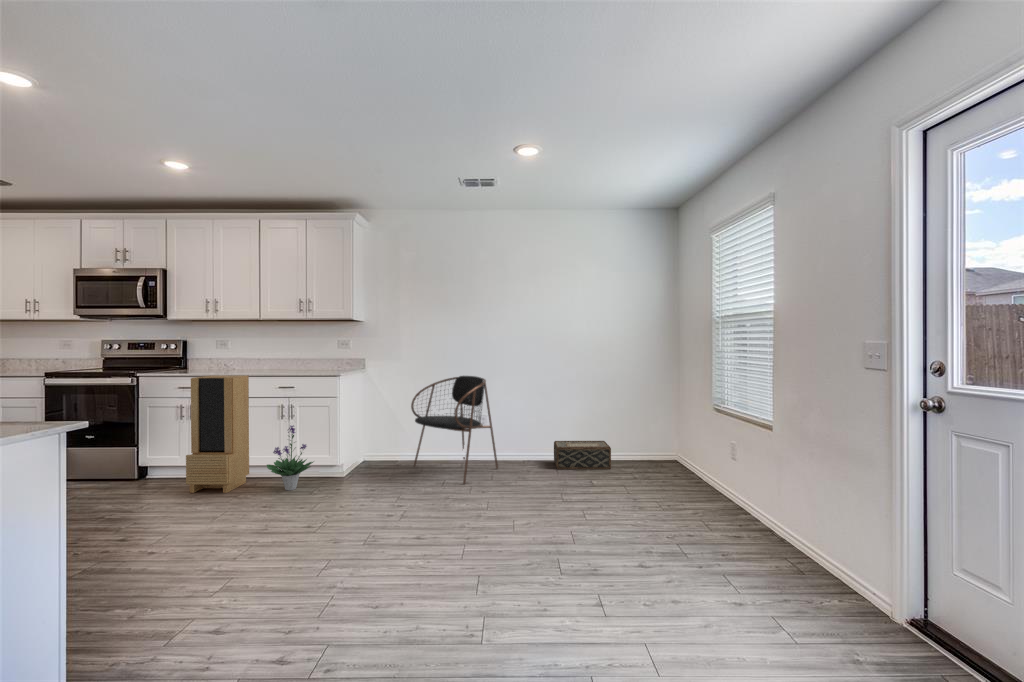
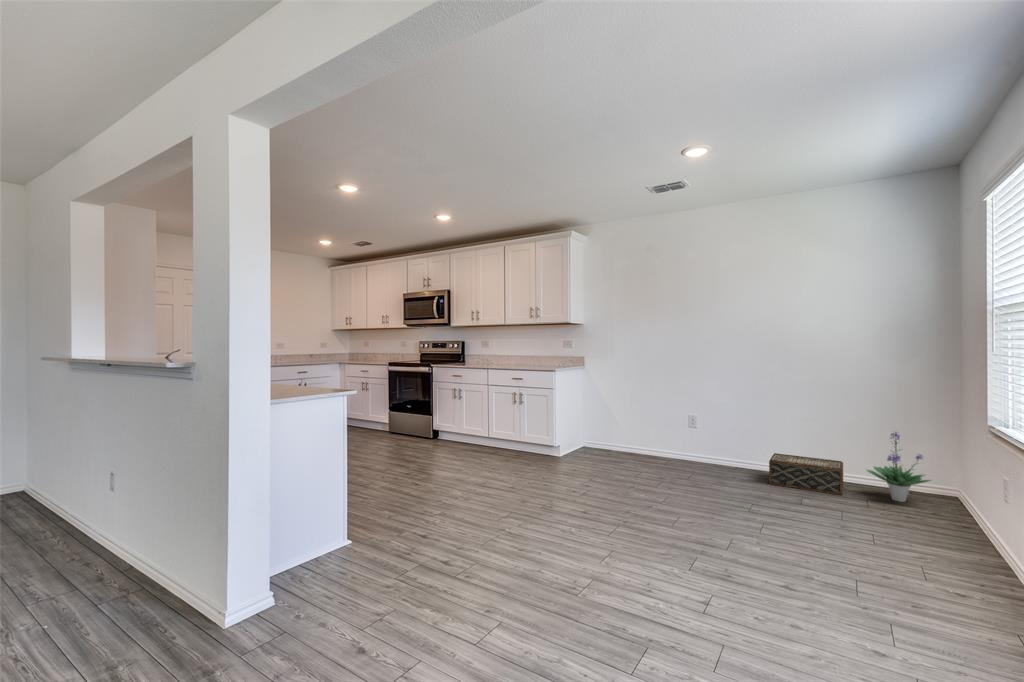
storage cabinet: present [186,375,249,493] -> none [454,368,494,456]
dining chair: present [411,376,498,484] -> none [618,376,702,481]
potted plant: present [267,425,313,490] -> present [867,431,930,502]

